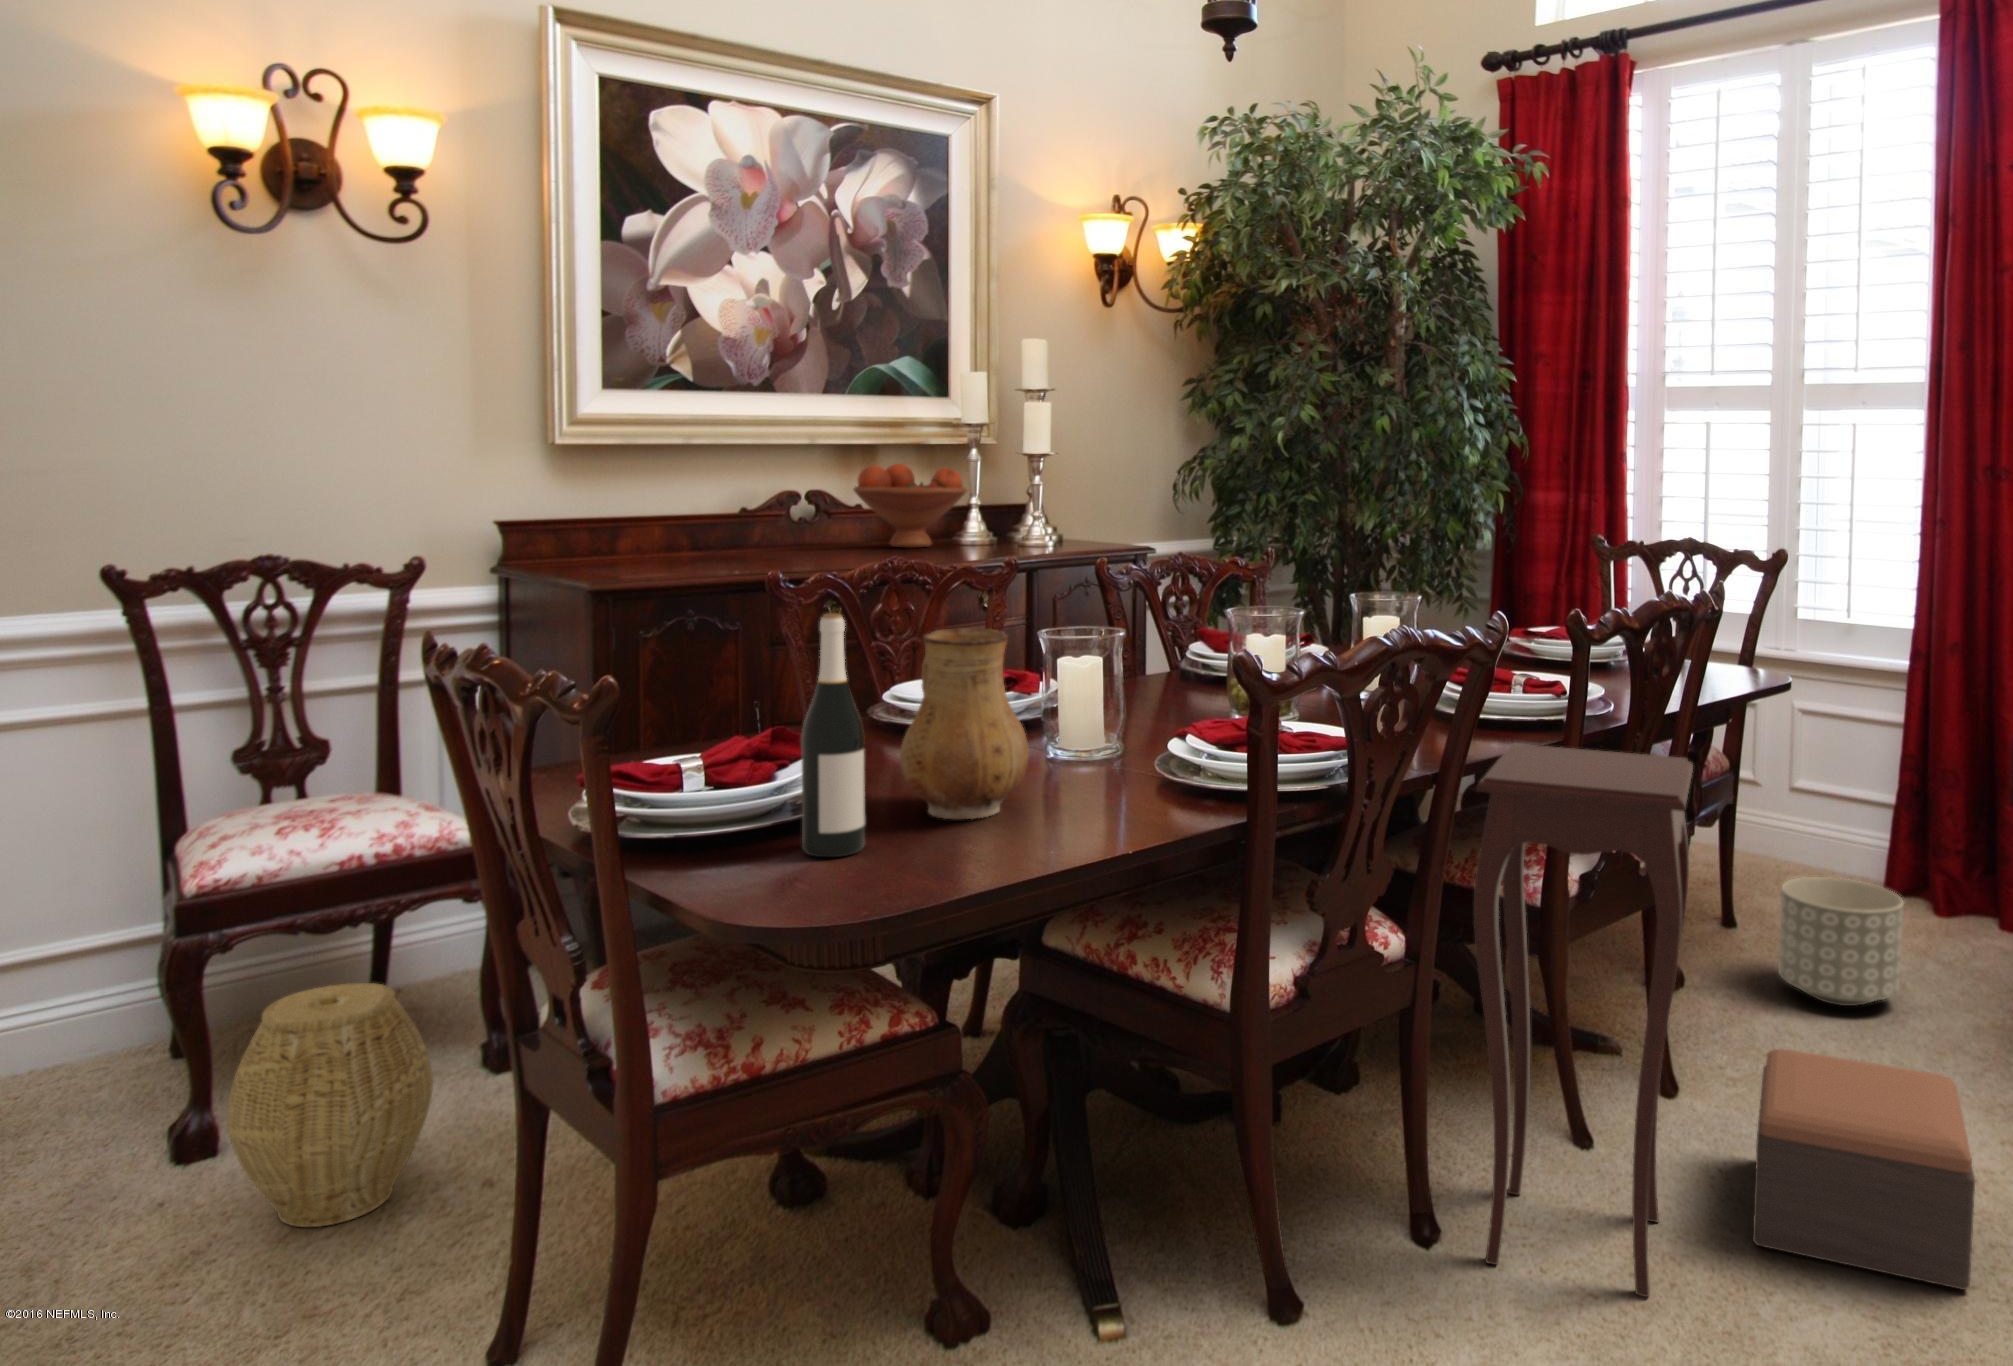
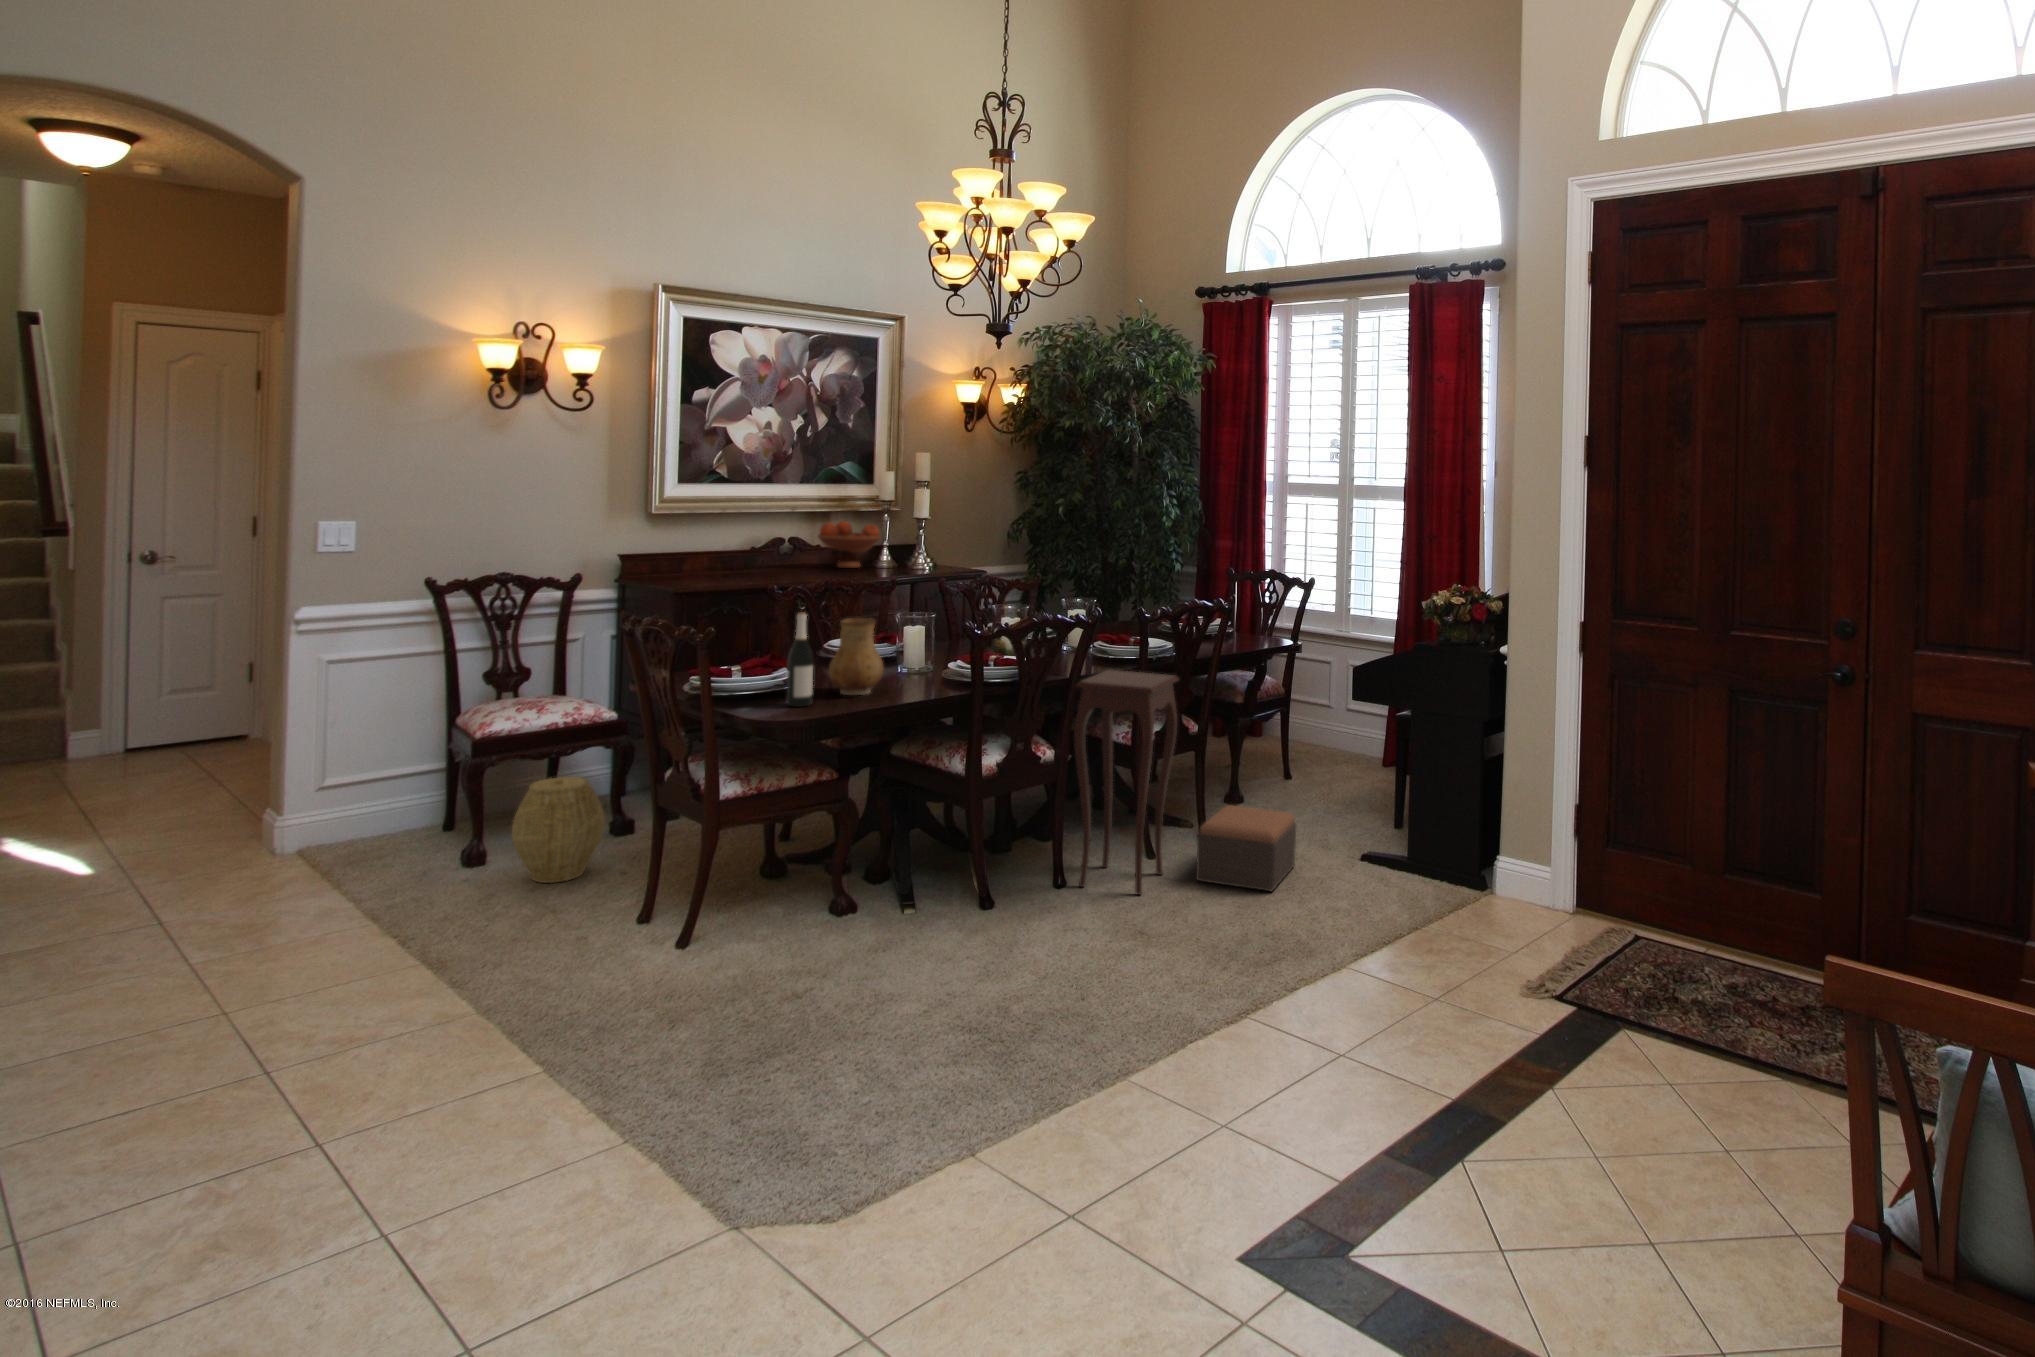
planter: present [1778,877,1903,1006] -> none [1284,743,1340,804]

